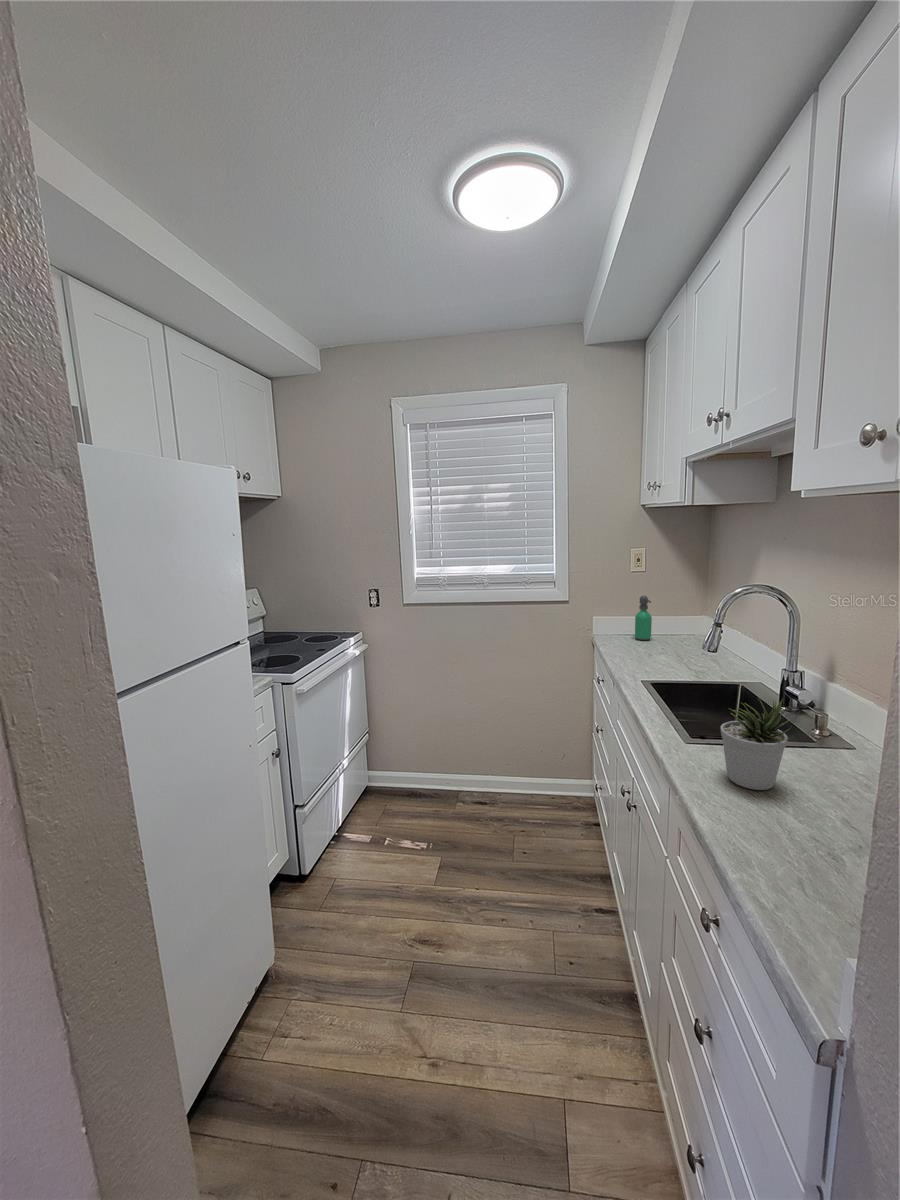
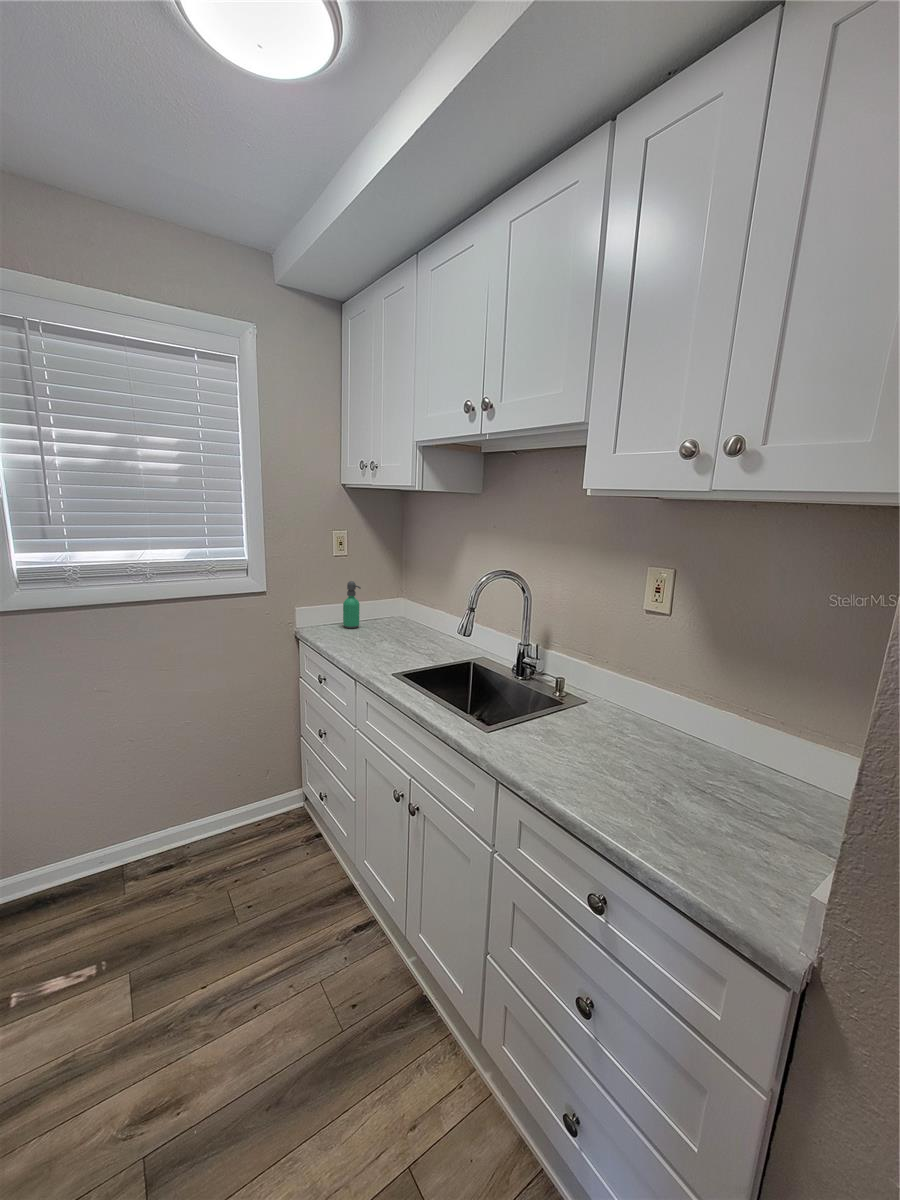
potted plant: present [720,698,792,790] -> none [541,678,603,766]

